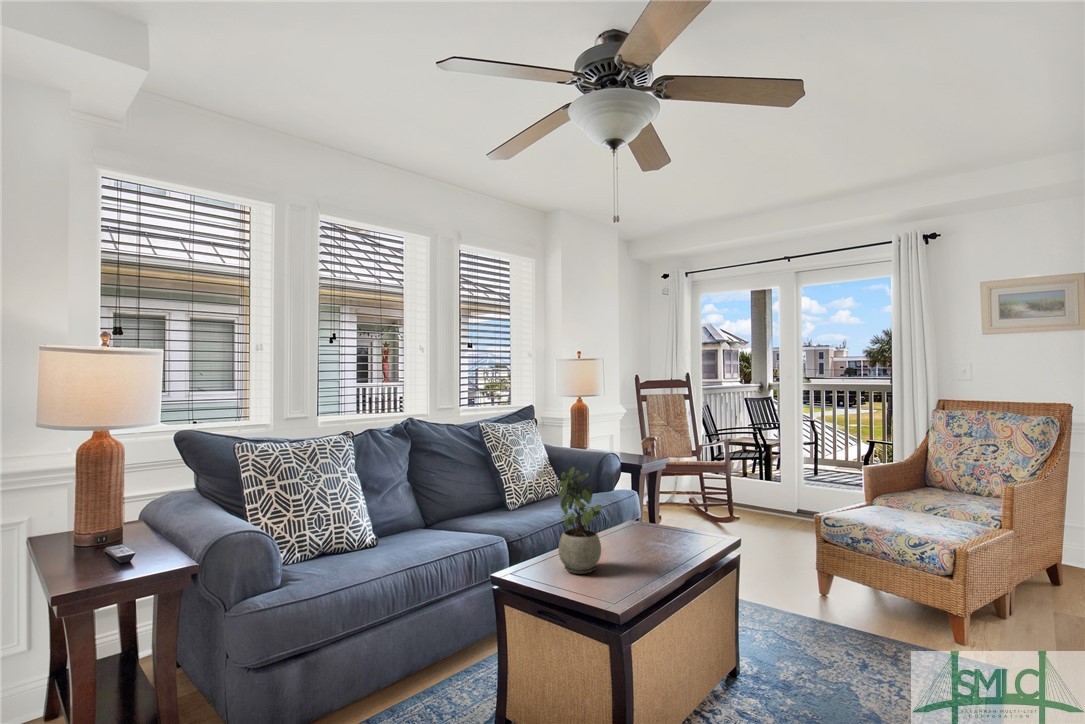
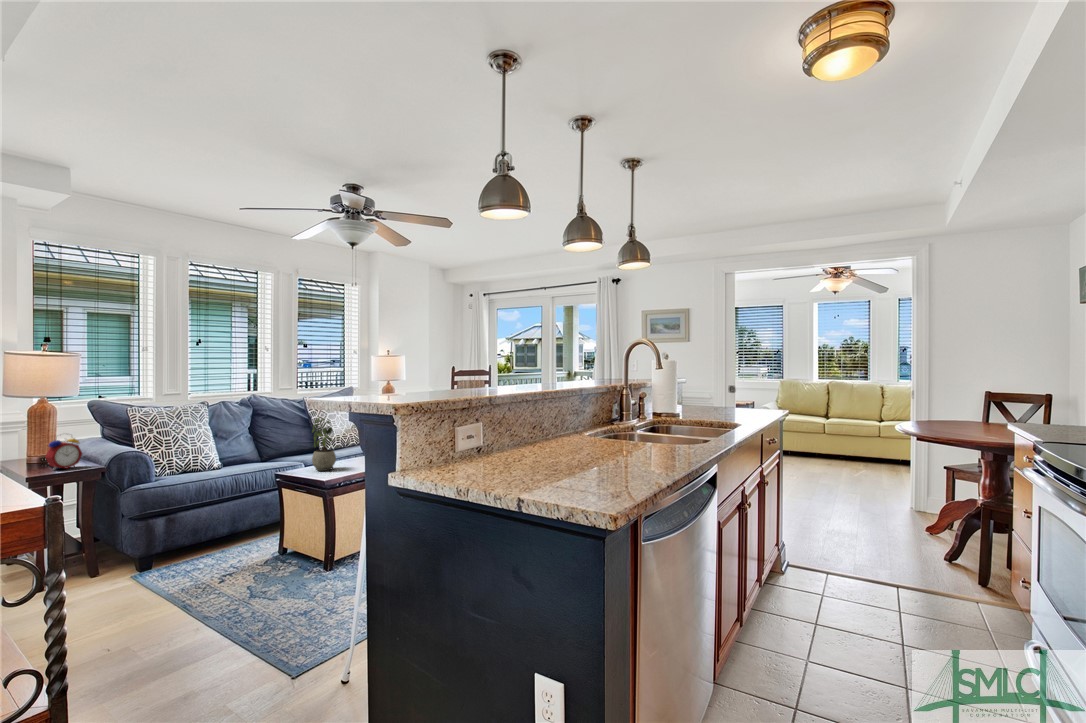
alarm clock: none [95,499,161,573] -> present [45,438,82,470]

